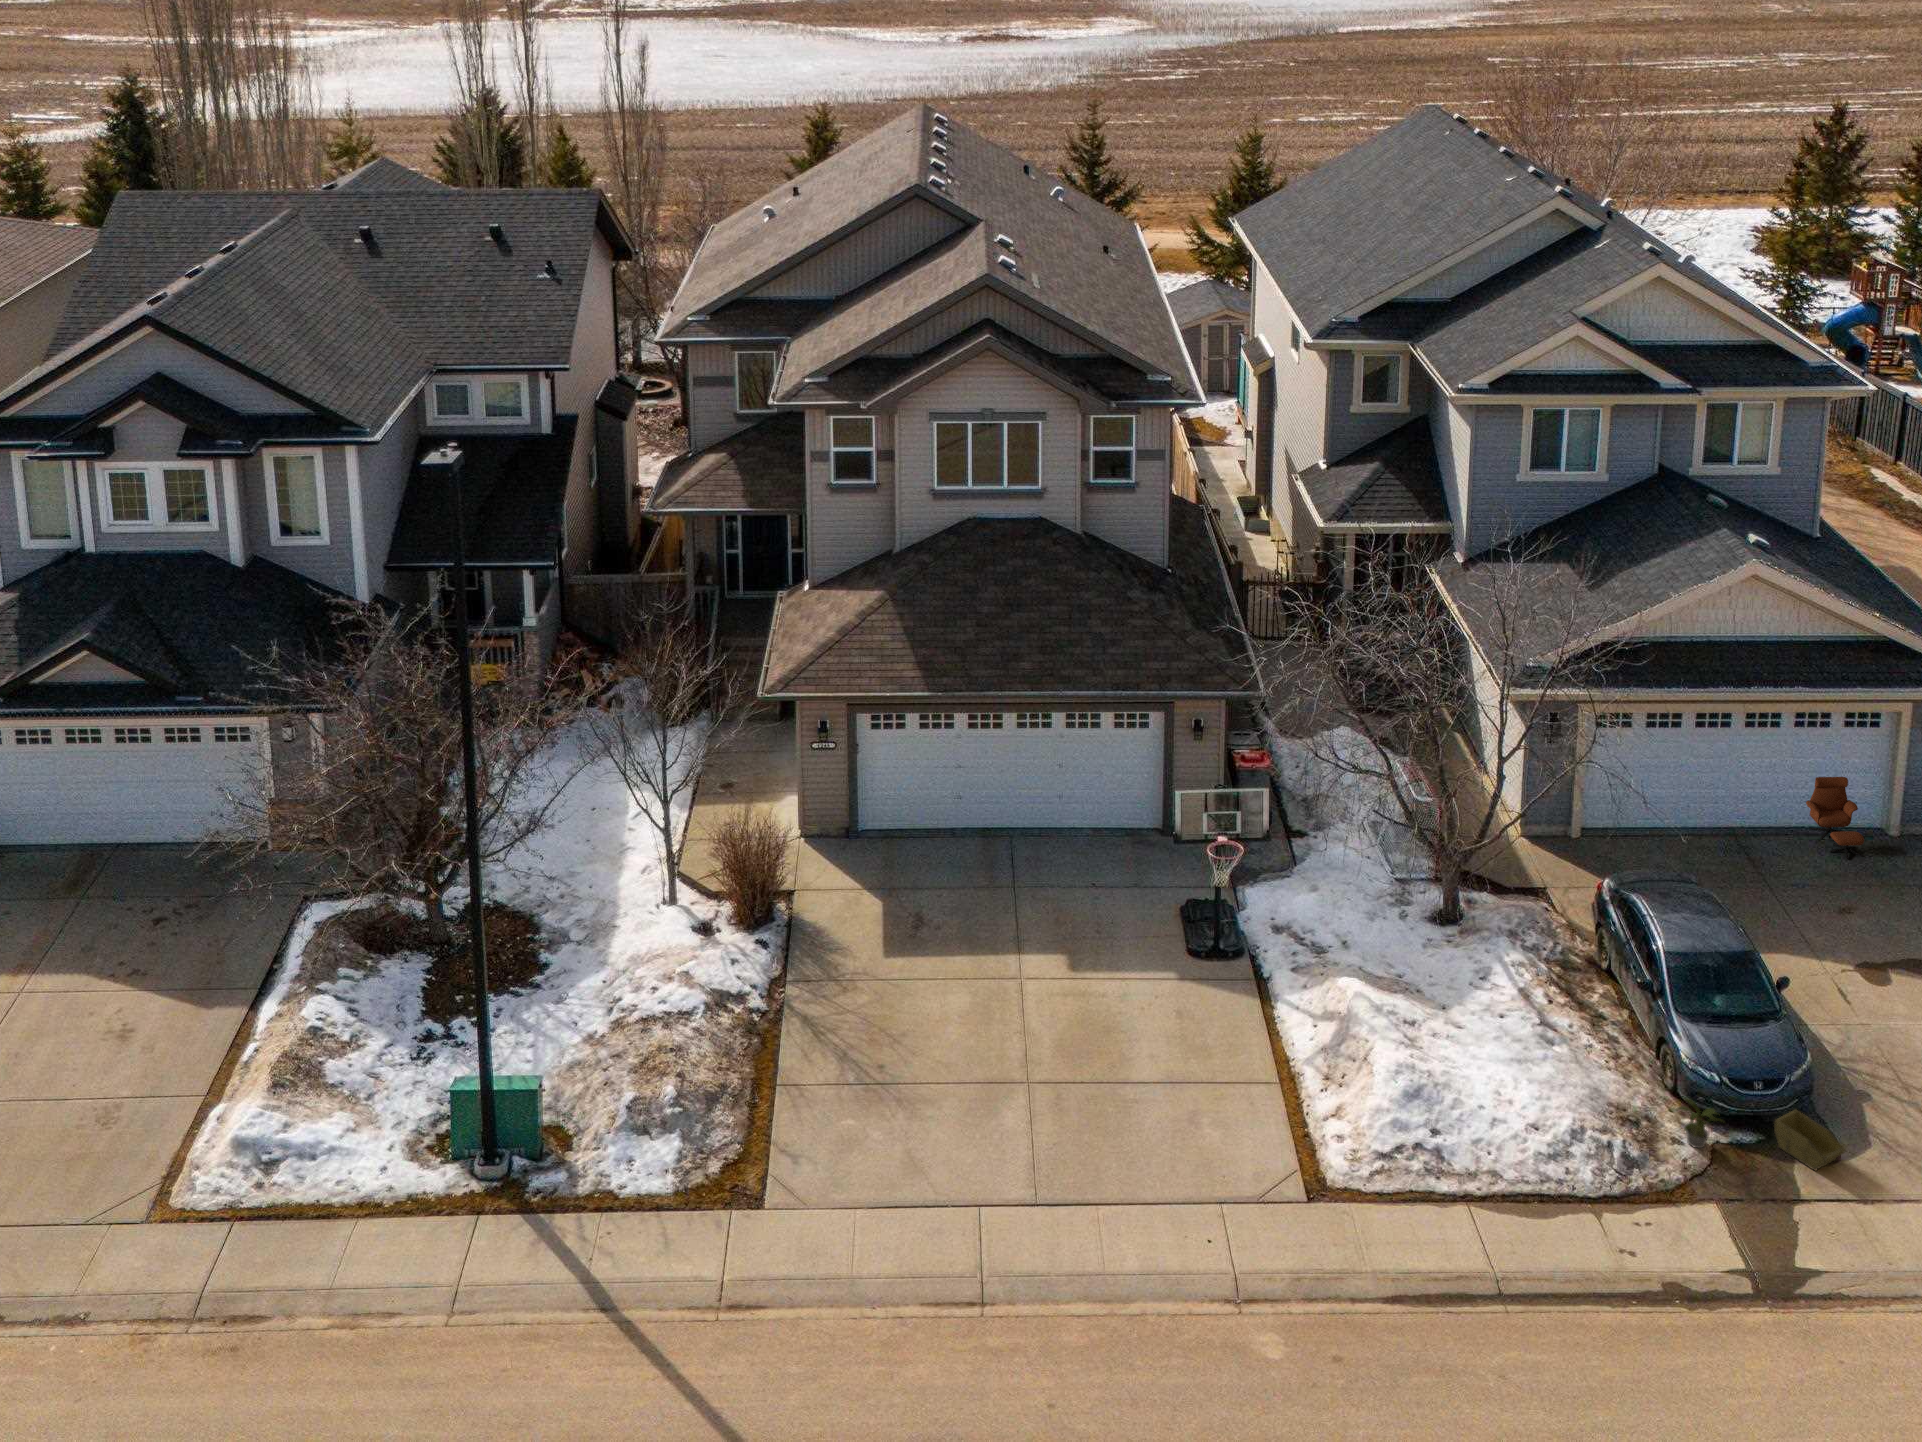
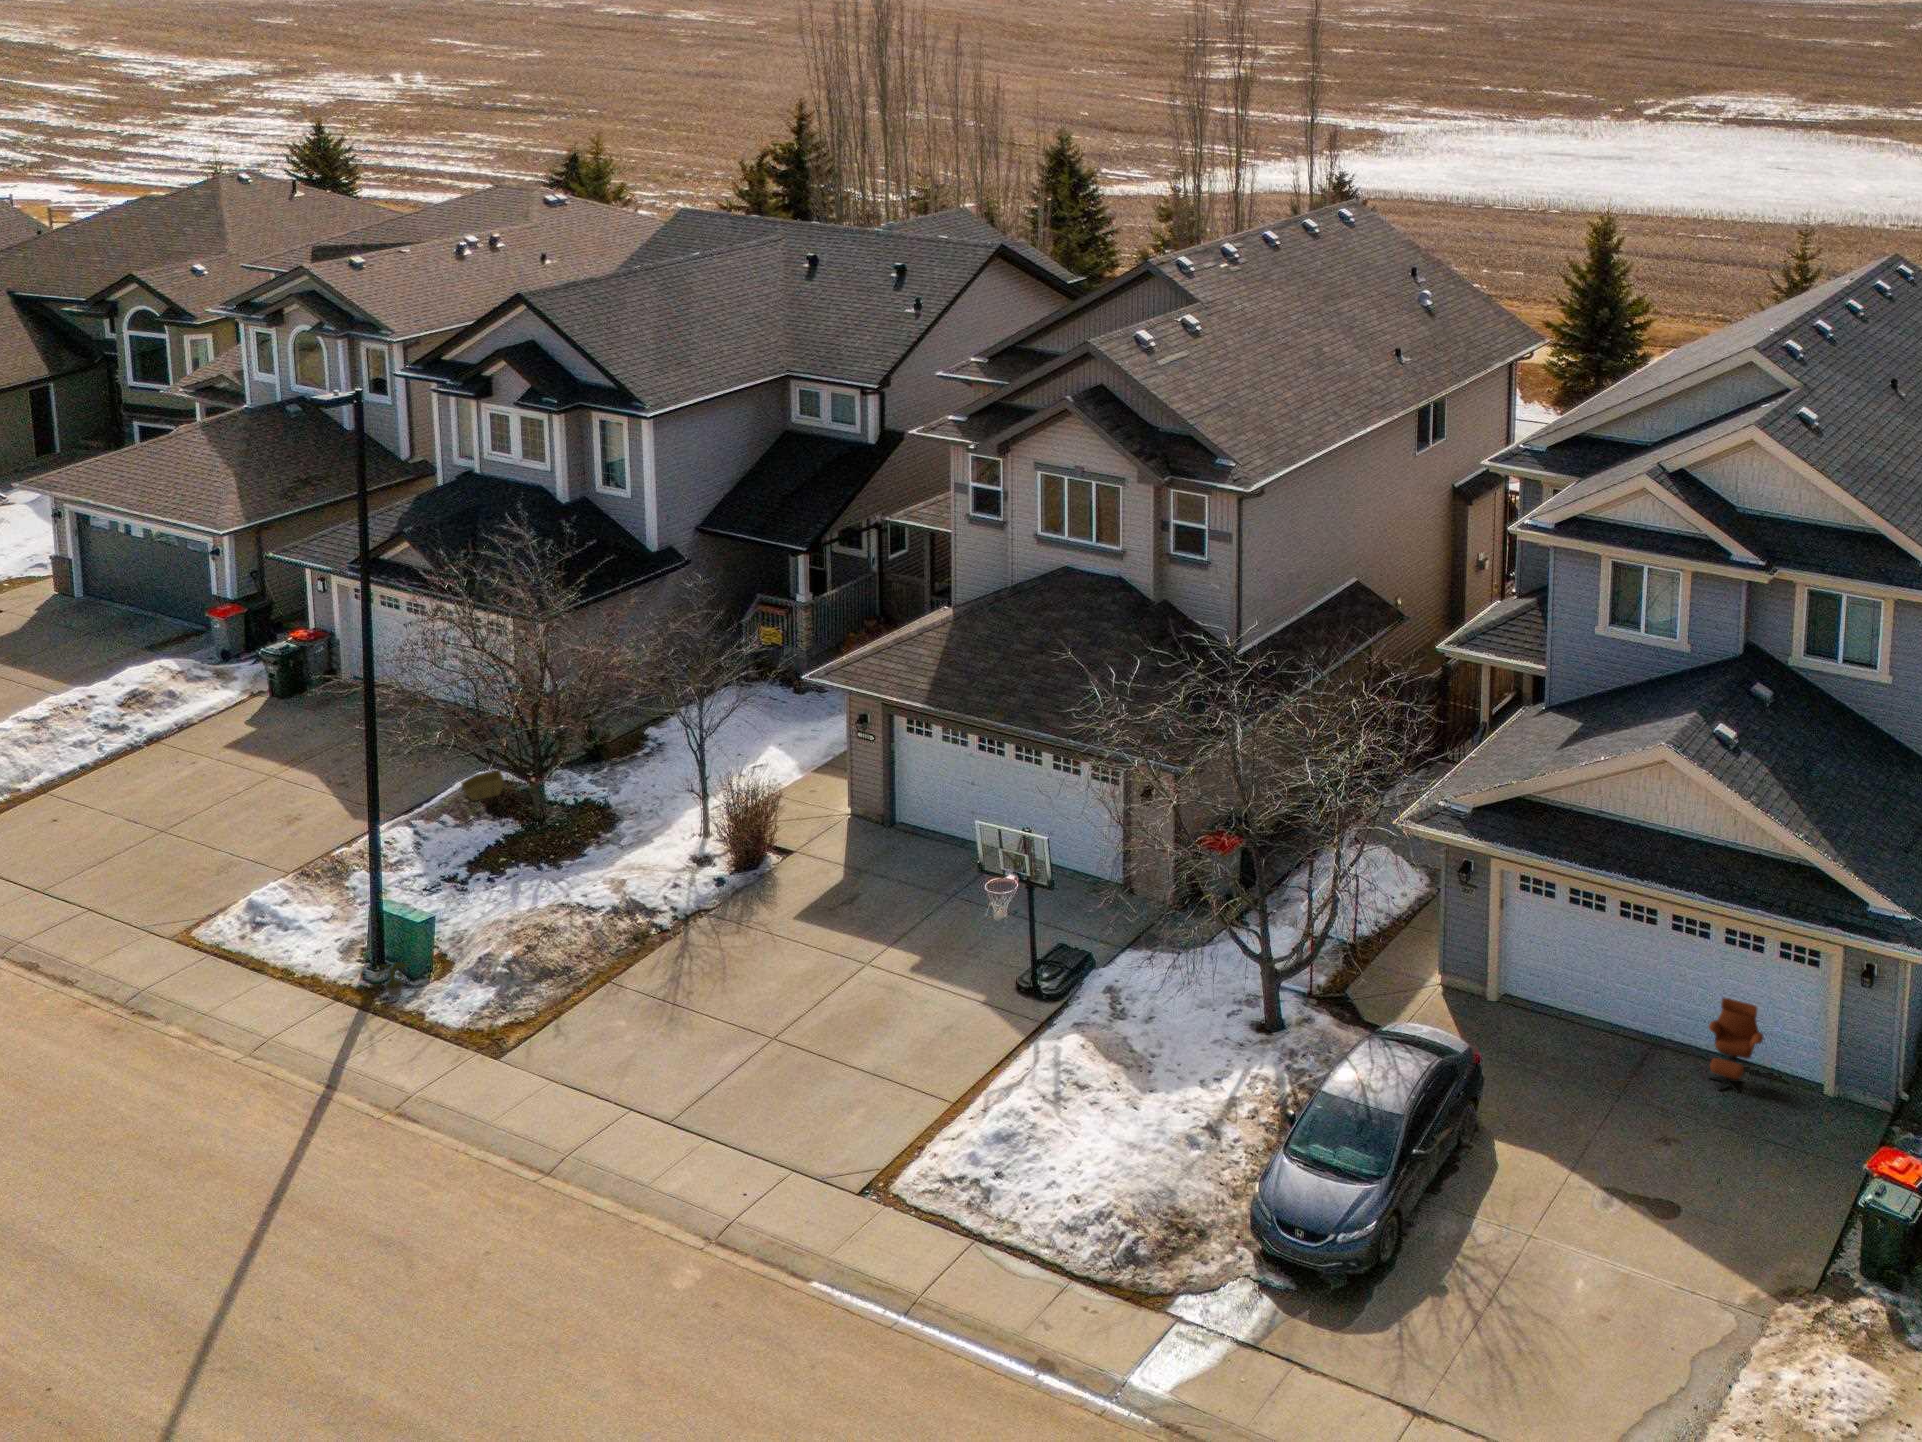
potted plant: present [1677,1099,1724,1148] -> present [378,962,408,997]
storage bin: present [1774,1110,1845,1171] -> present [461,770,504,801]

